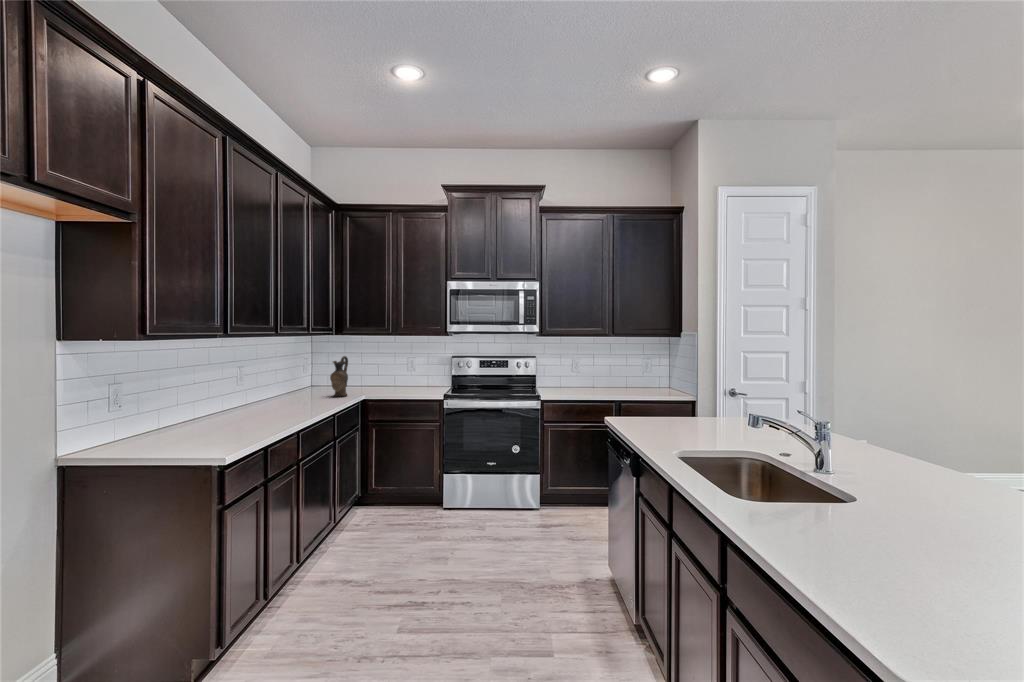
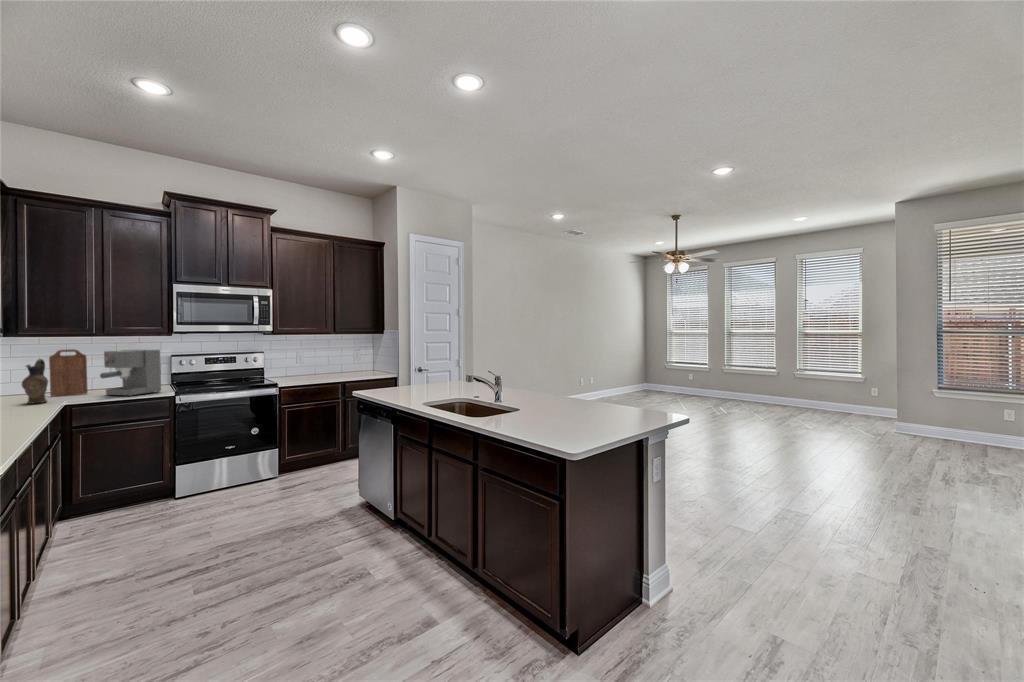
cutting board: none [357,347,383,390] -> present [49,349,88,396]
coffee maker: none [383,349,434,396] -> present [100,349,161,396]

